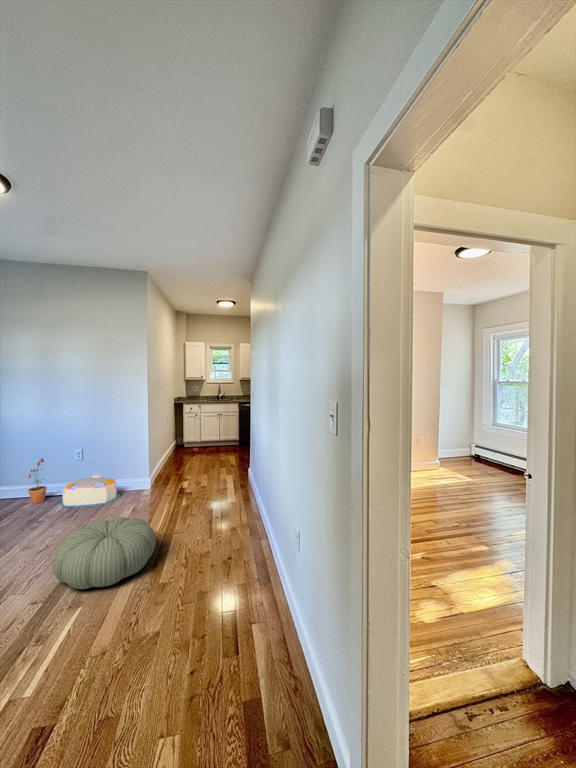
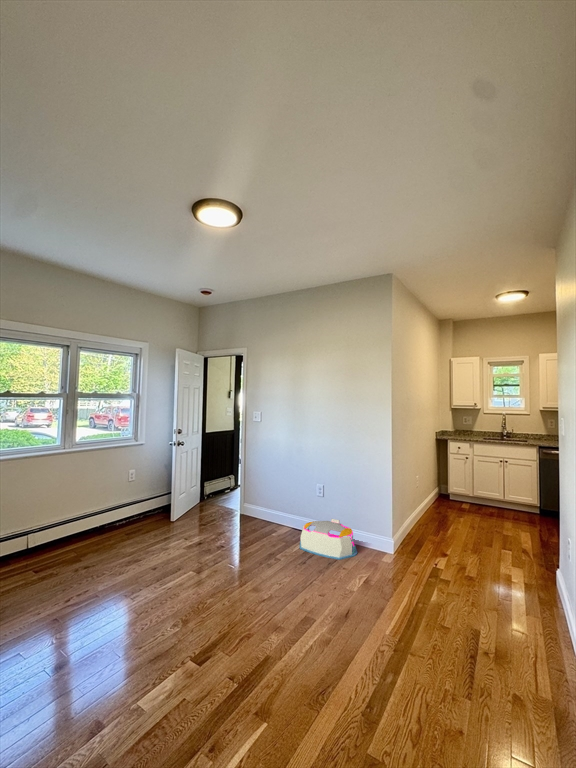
potted plant: present [28,458,47,504] -> none [275,488,291,536]
pouf: present [54,517,156,589] -> none [253,594,374,708]

